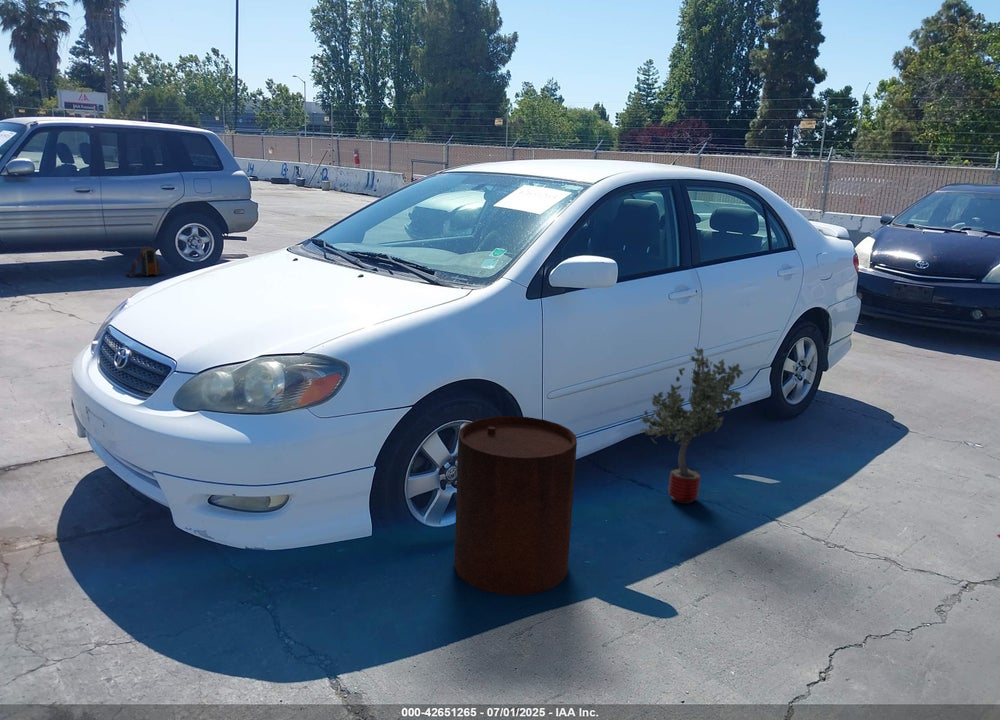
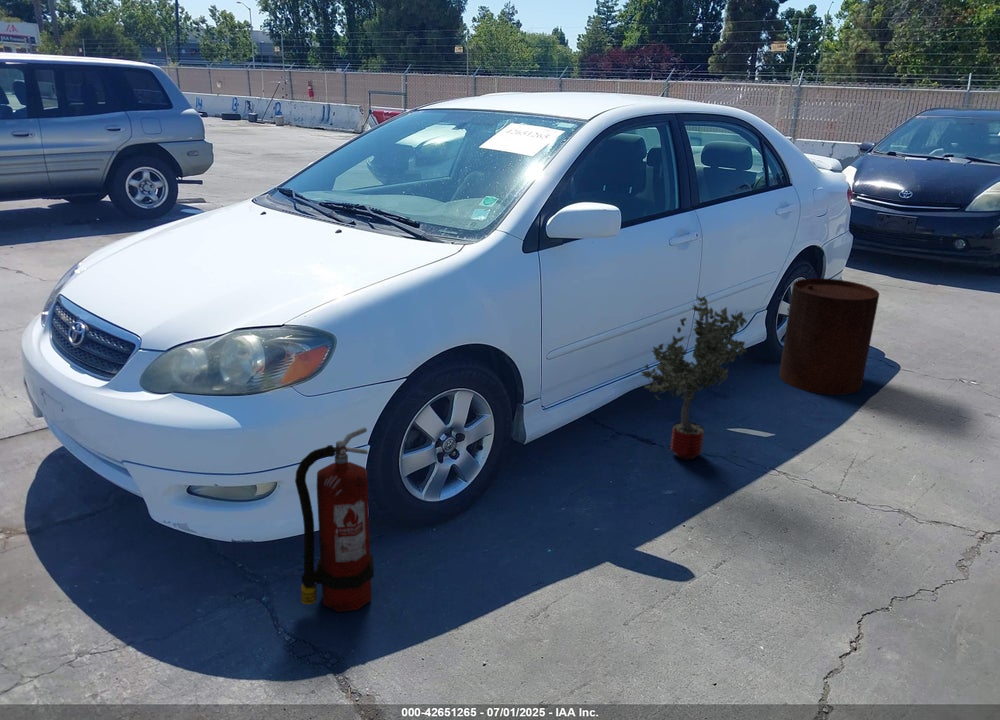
backpack: present [126,247,161,277] -> none [75,193,120,226]
trash can: present [454,416,577,595] -> present [779,278,879,395]
fire extinguisher: none [305,446,374,617] -> present [295,427,374,612]

